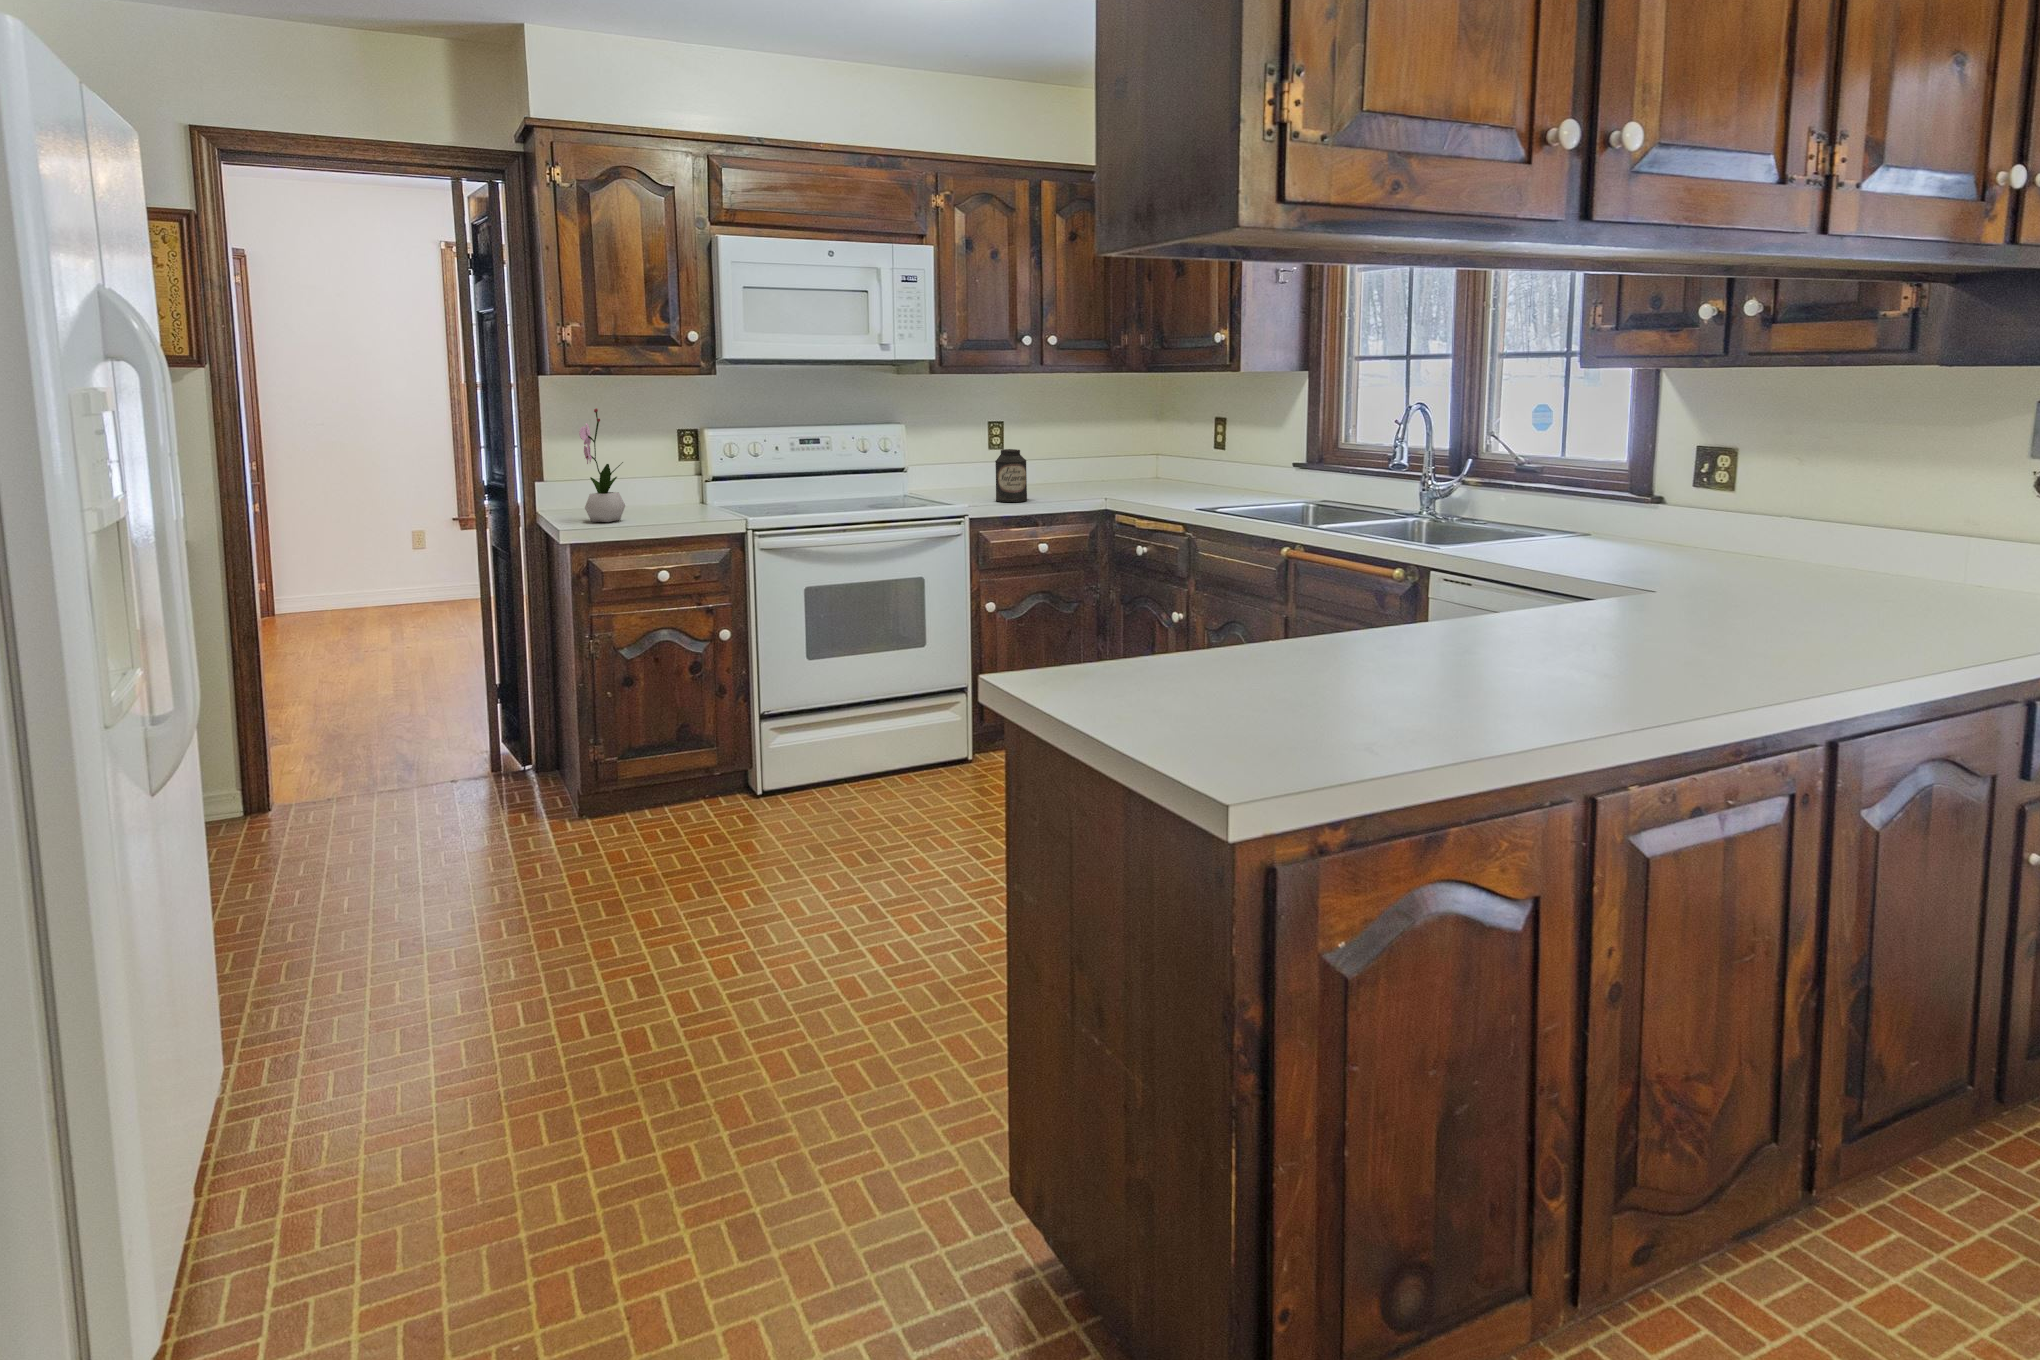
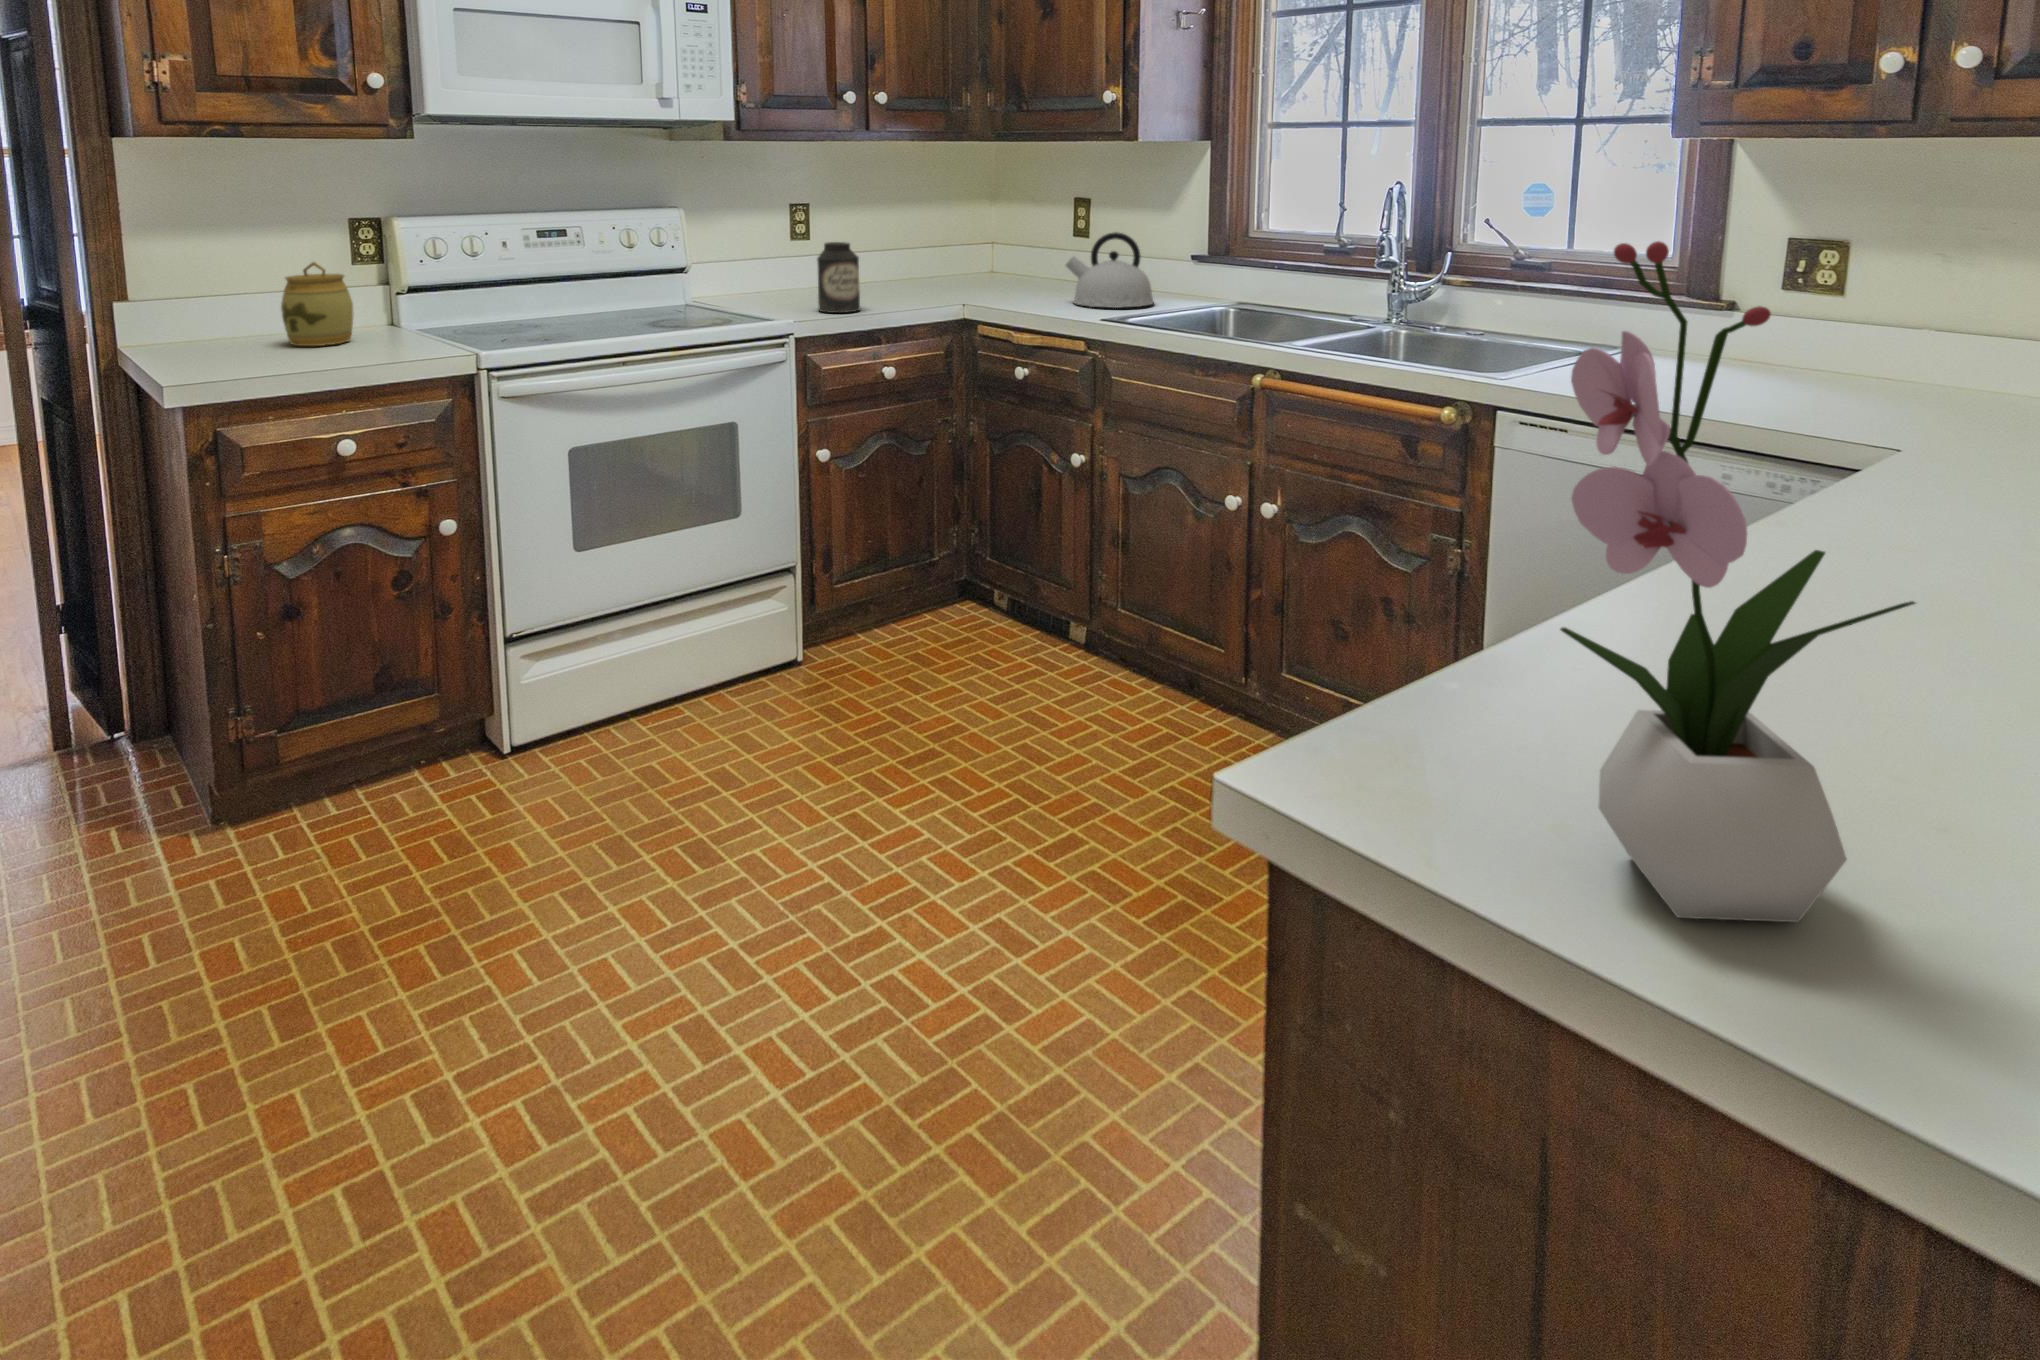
flower arrangement: present [579,408,625,522] -> present [1560,241,1915,922]
kettle: none [1190,444,1262,503] -> present [1066,232,1154,308]
jar: none [631,457,675,513] -> present [281,262,353,346]

